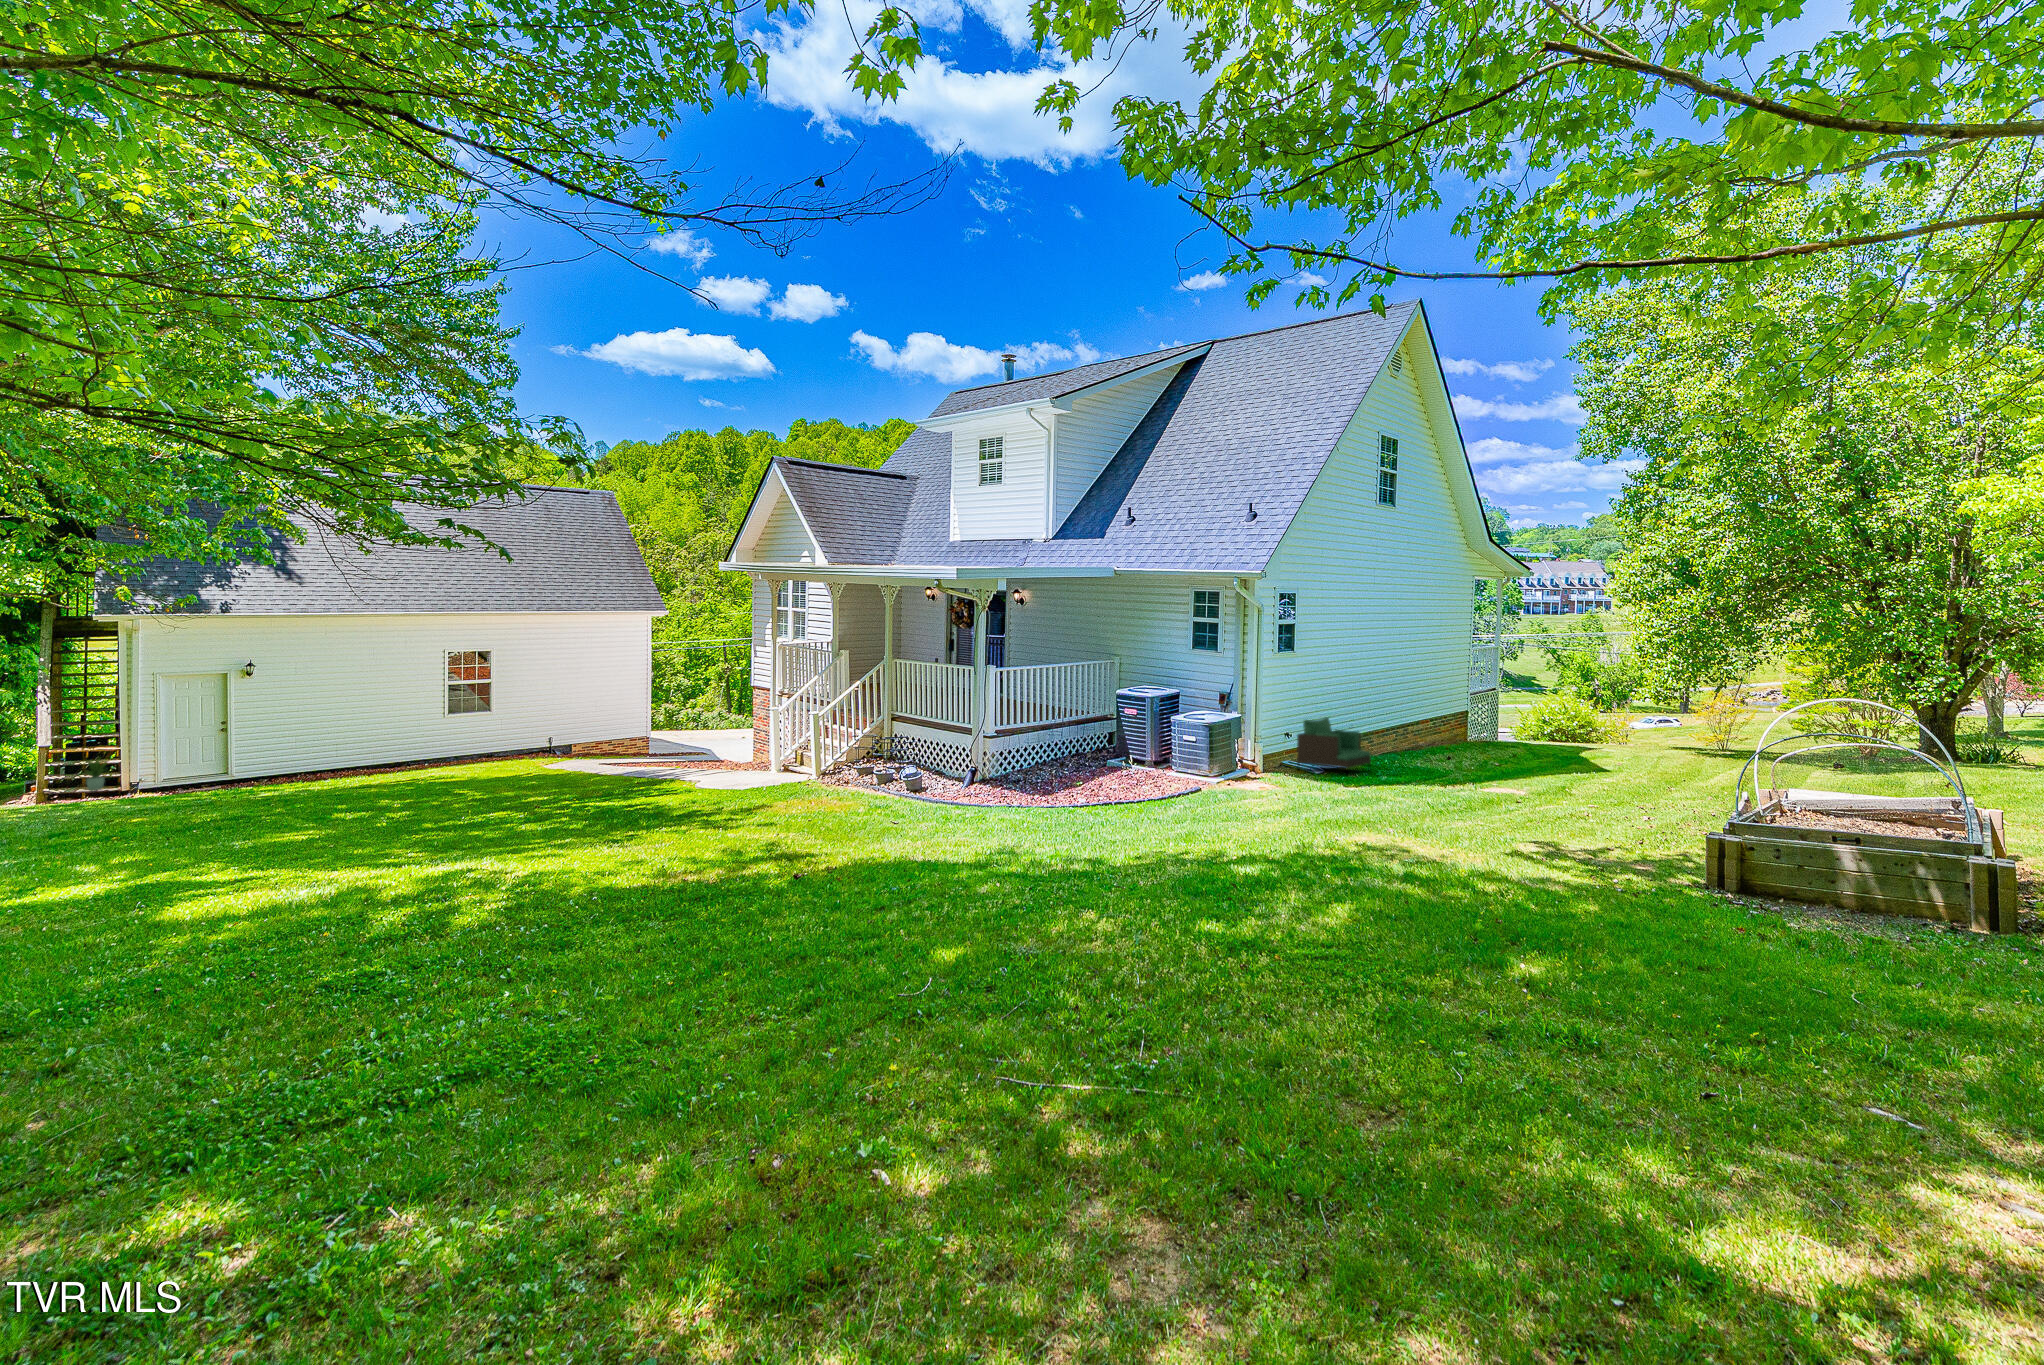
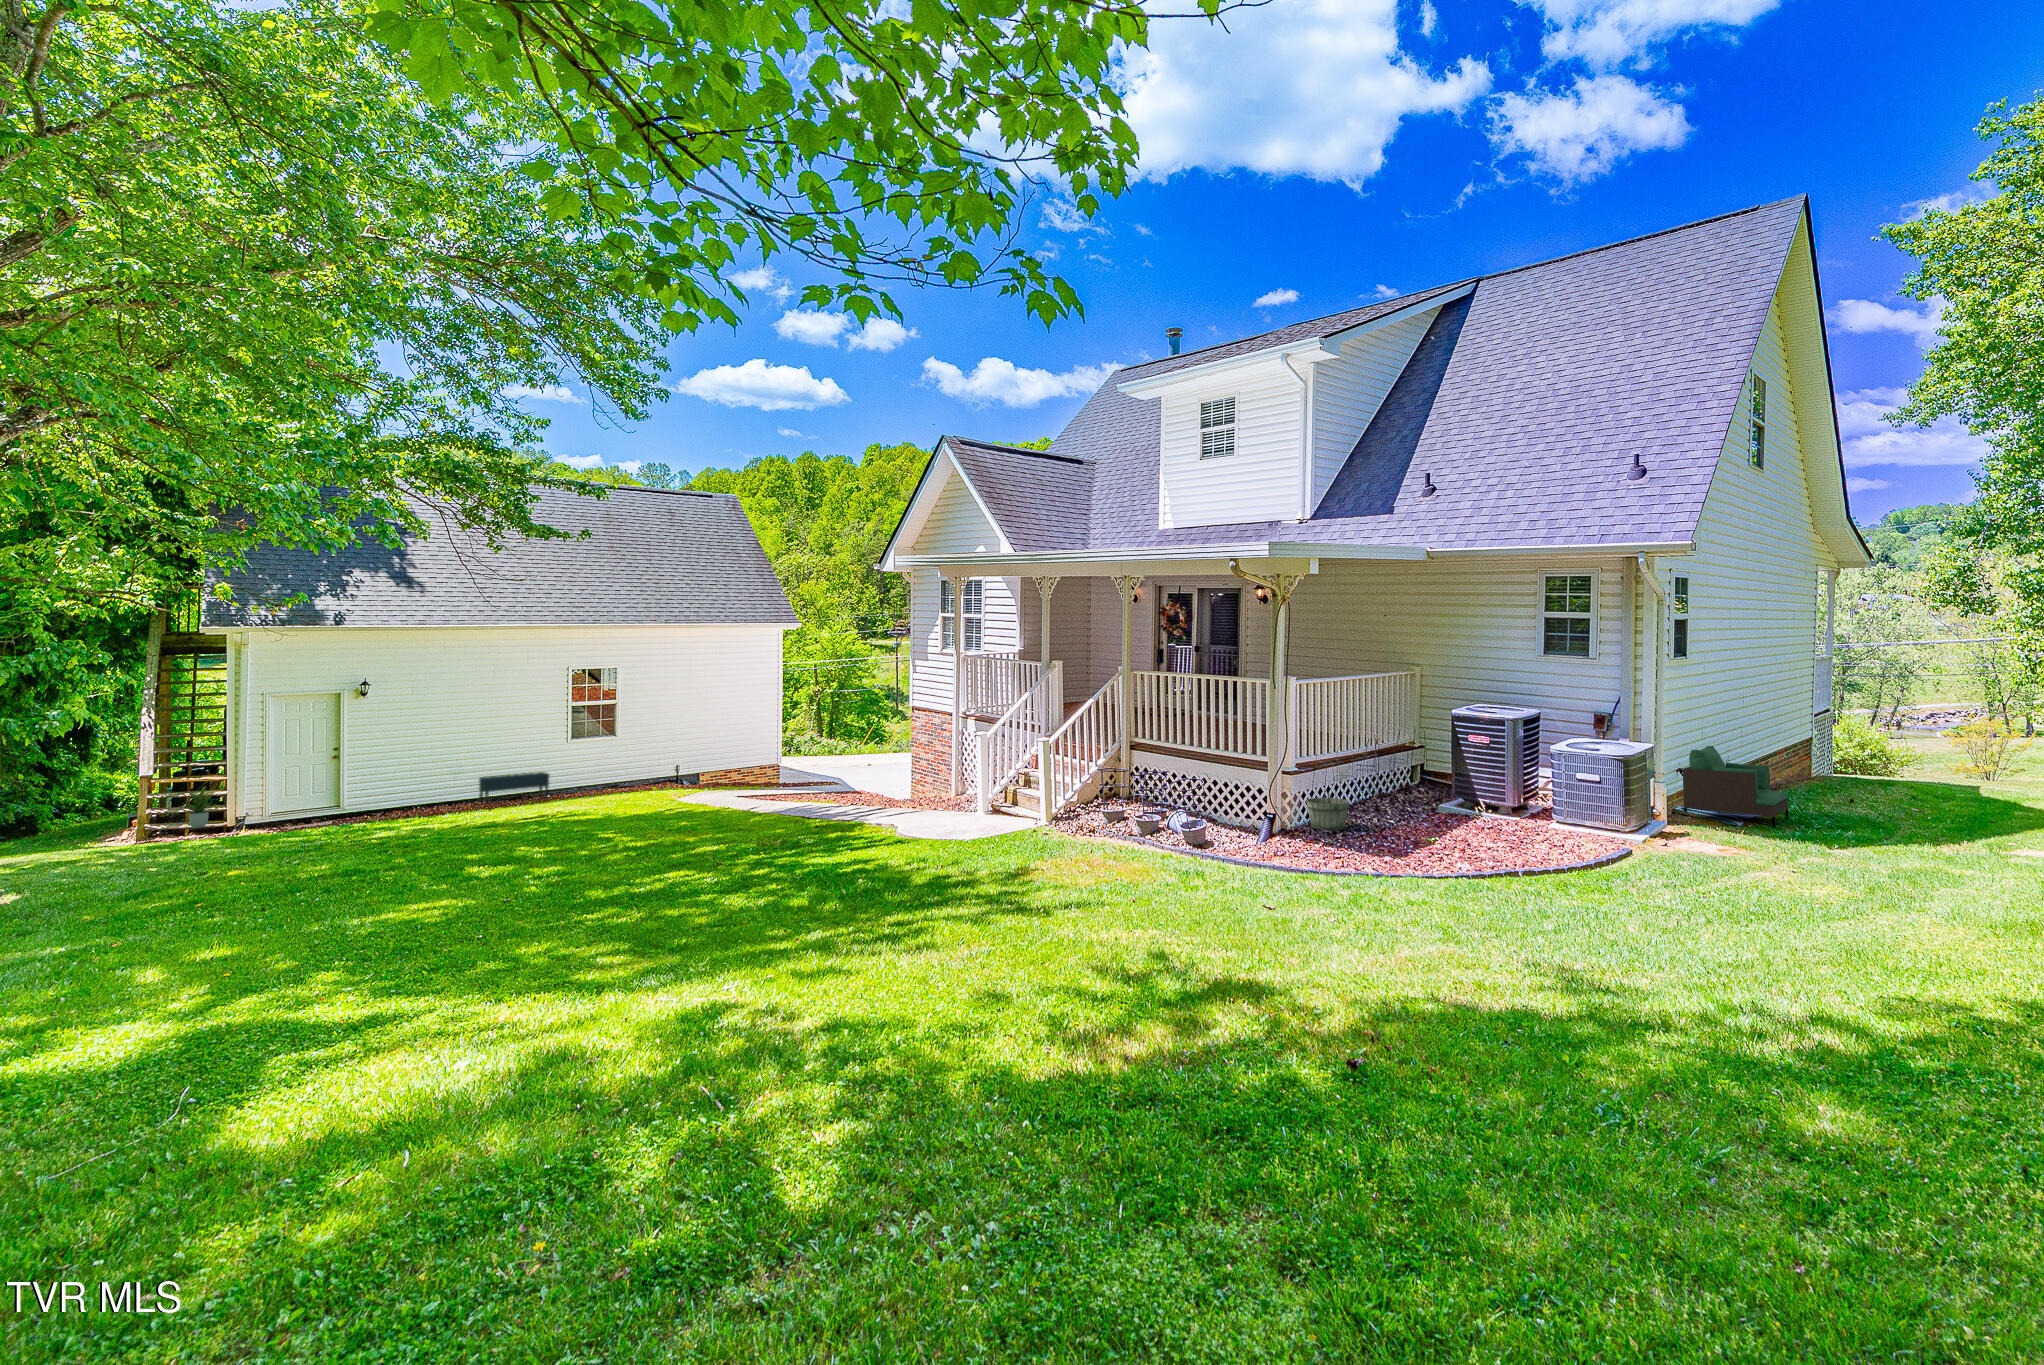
bench: none [357,743,424,771] -> present [479,772,550,804]
wooden bucket: none [1005,750,1037,780] -> present [1306,791,1349,830]

